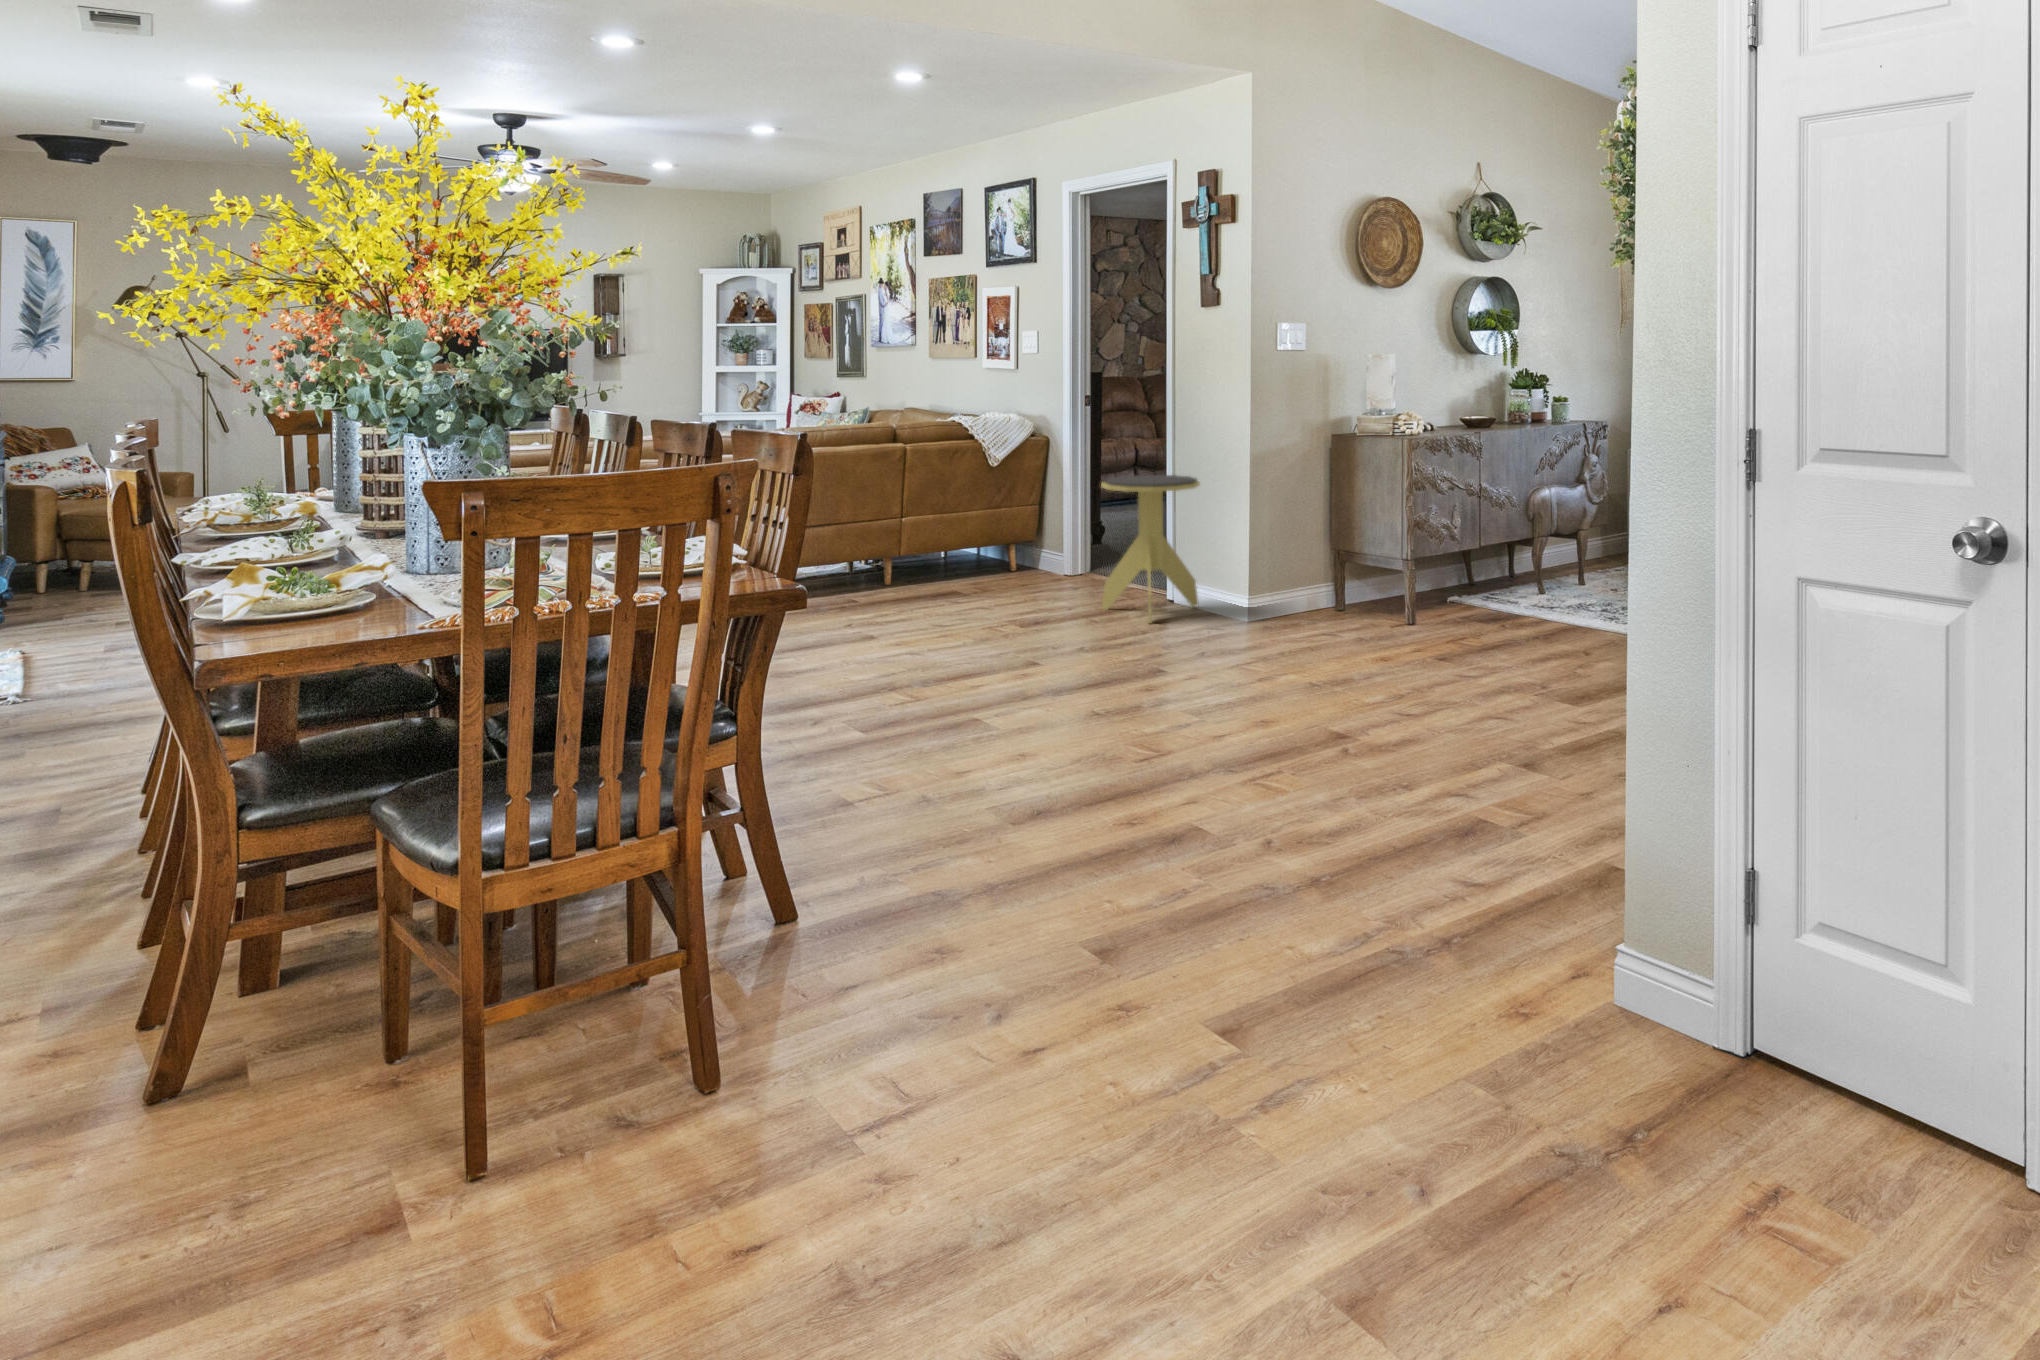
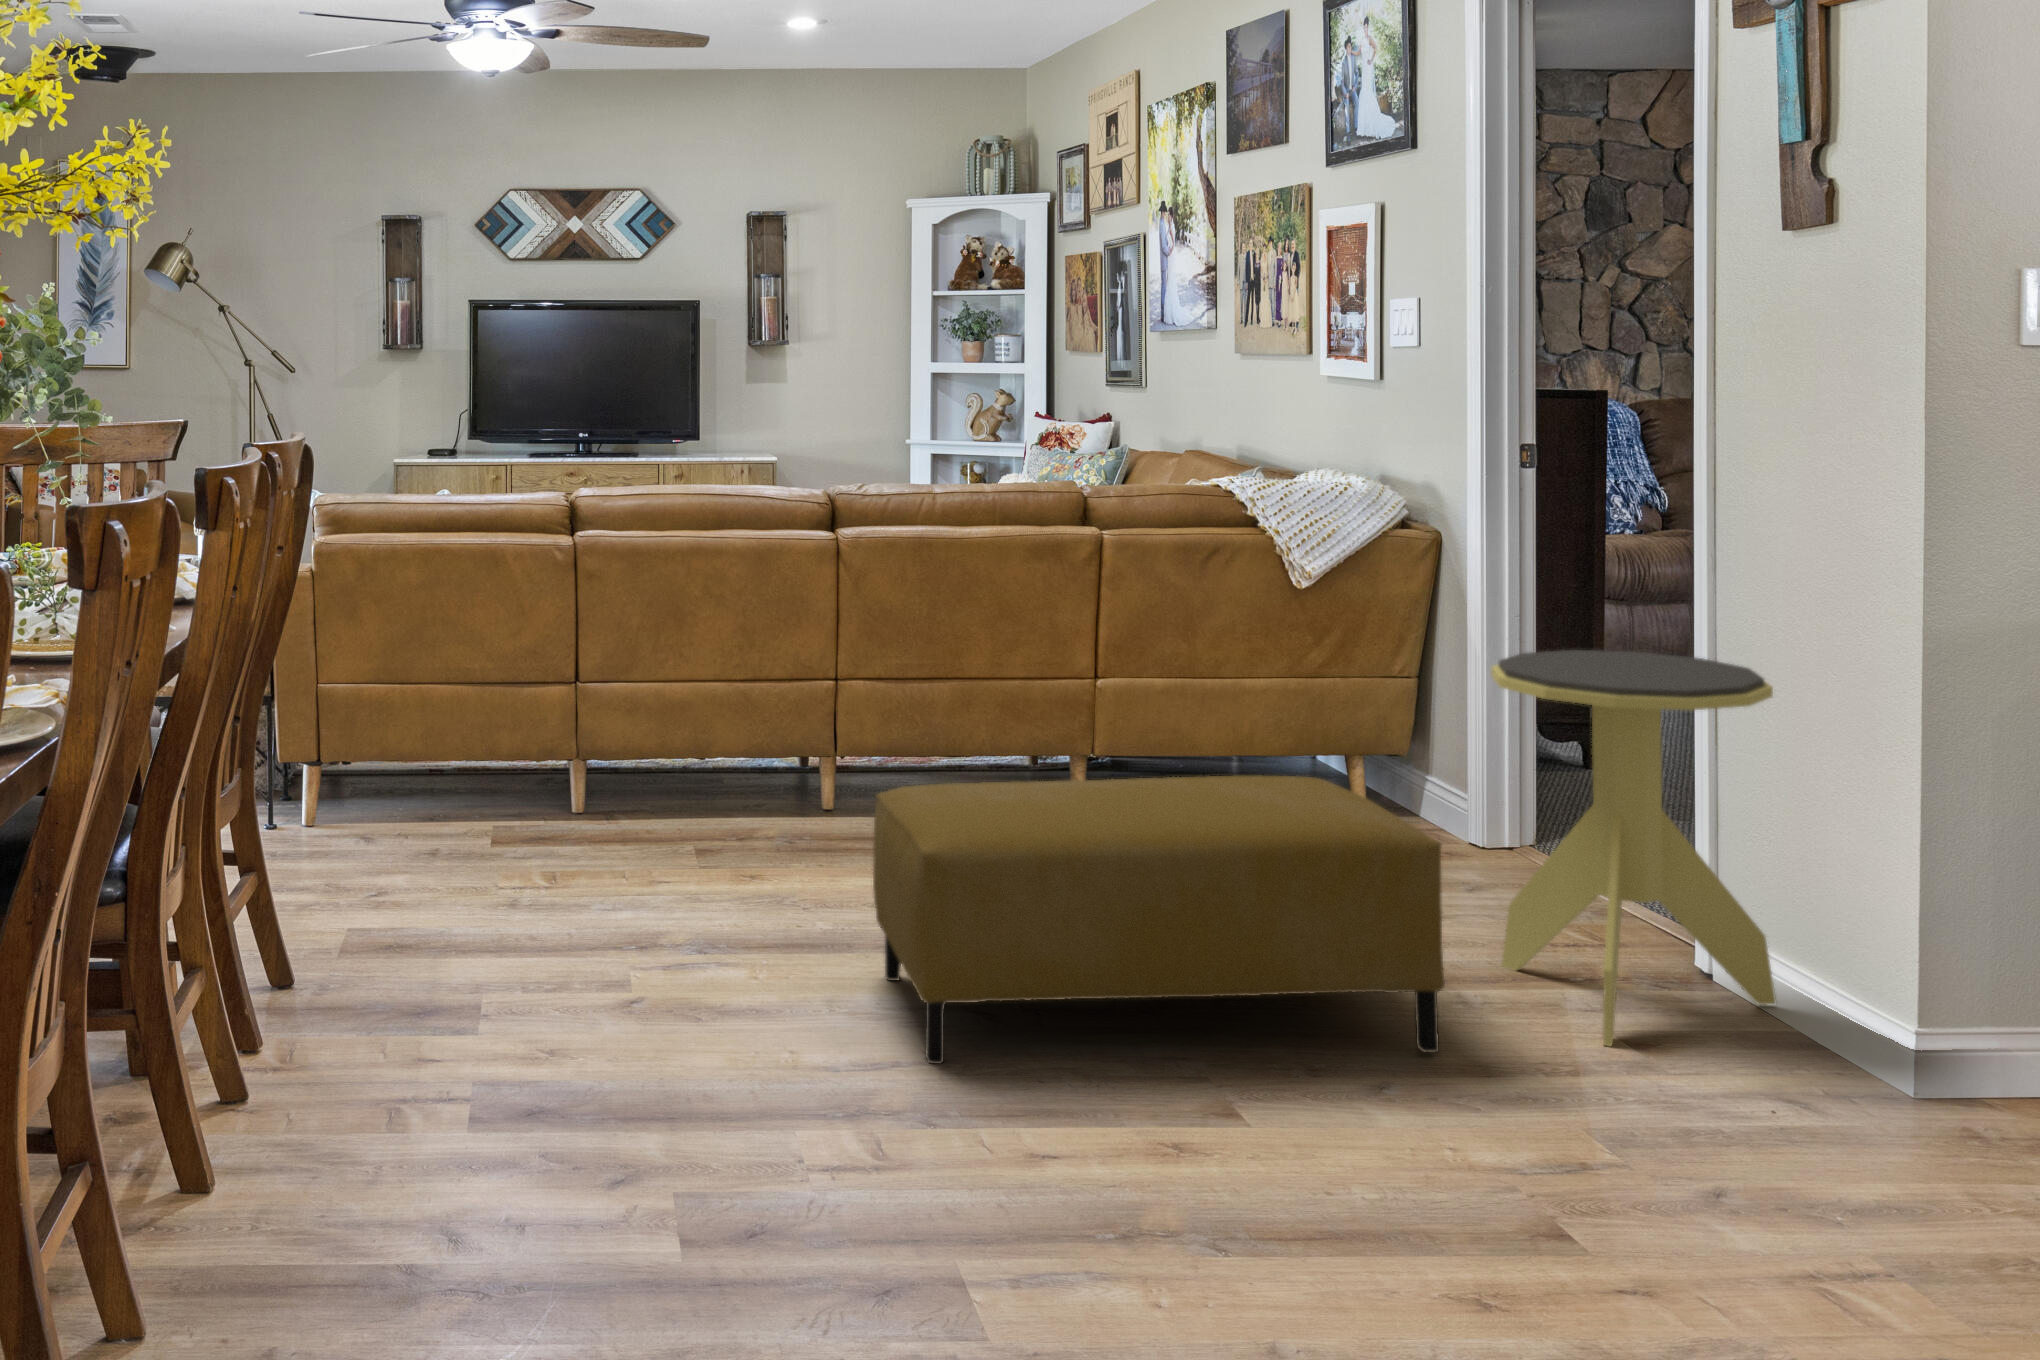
ottoman: none [853,535,1098,665] -> present [873,775,1445,1064]

